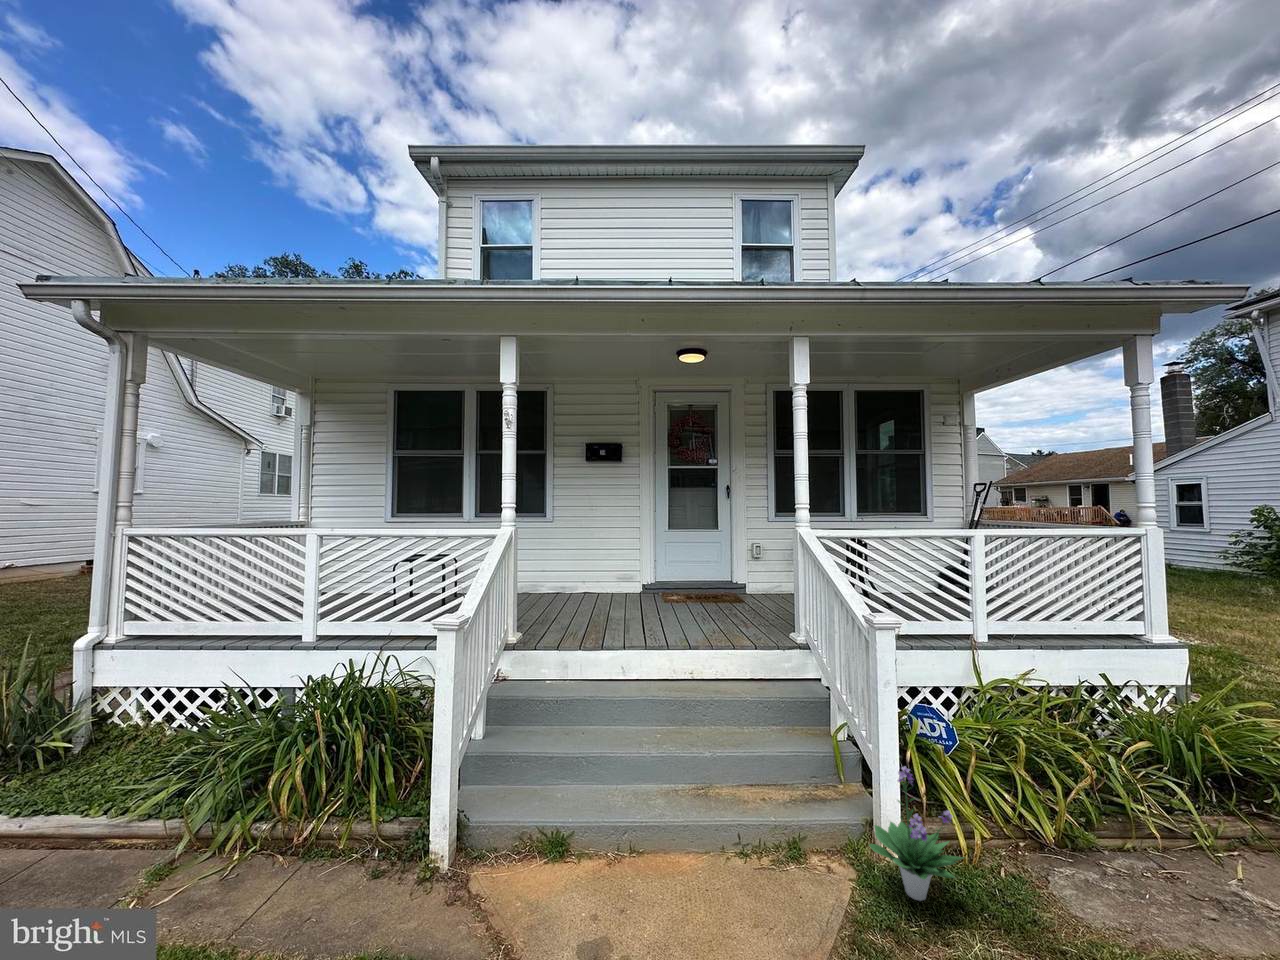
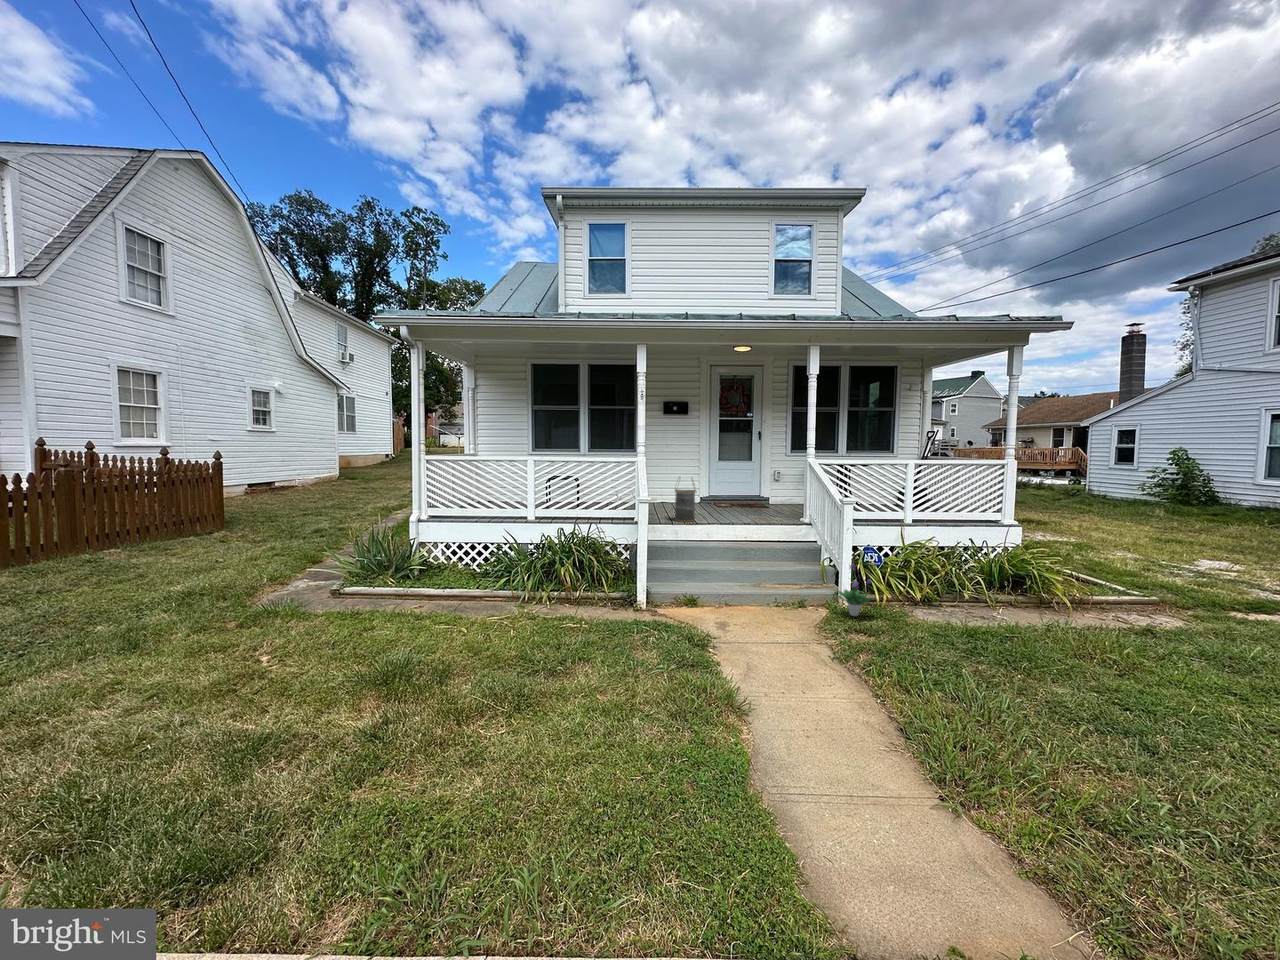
basket: none [566,560,605,644] -> present [675,477,696,522]

